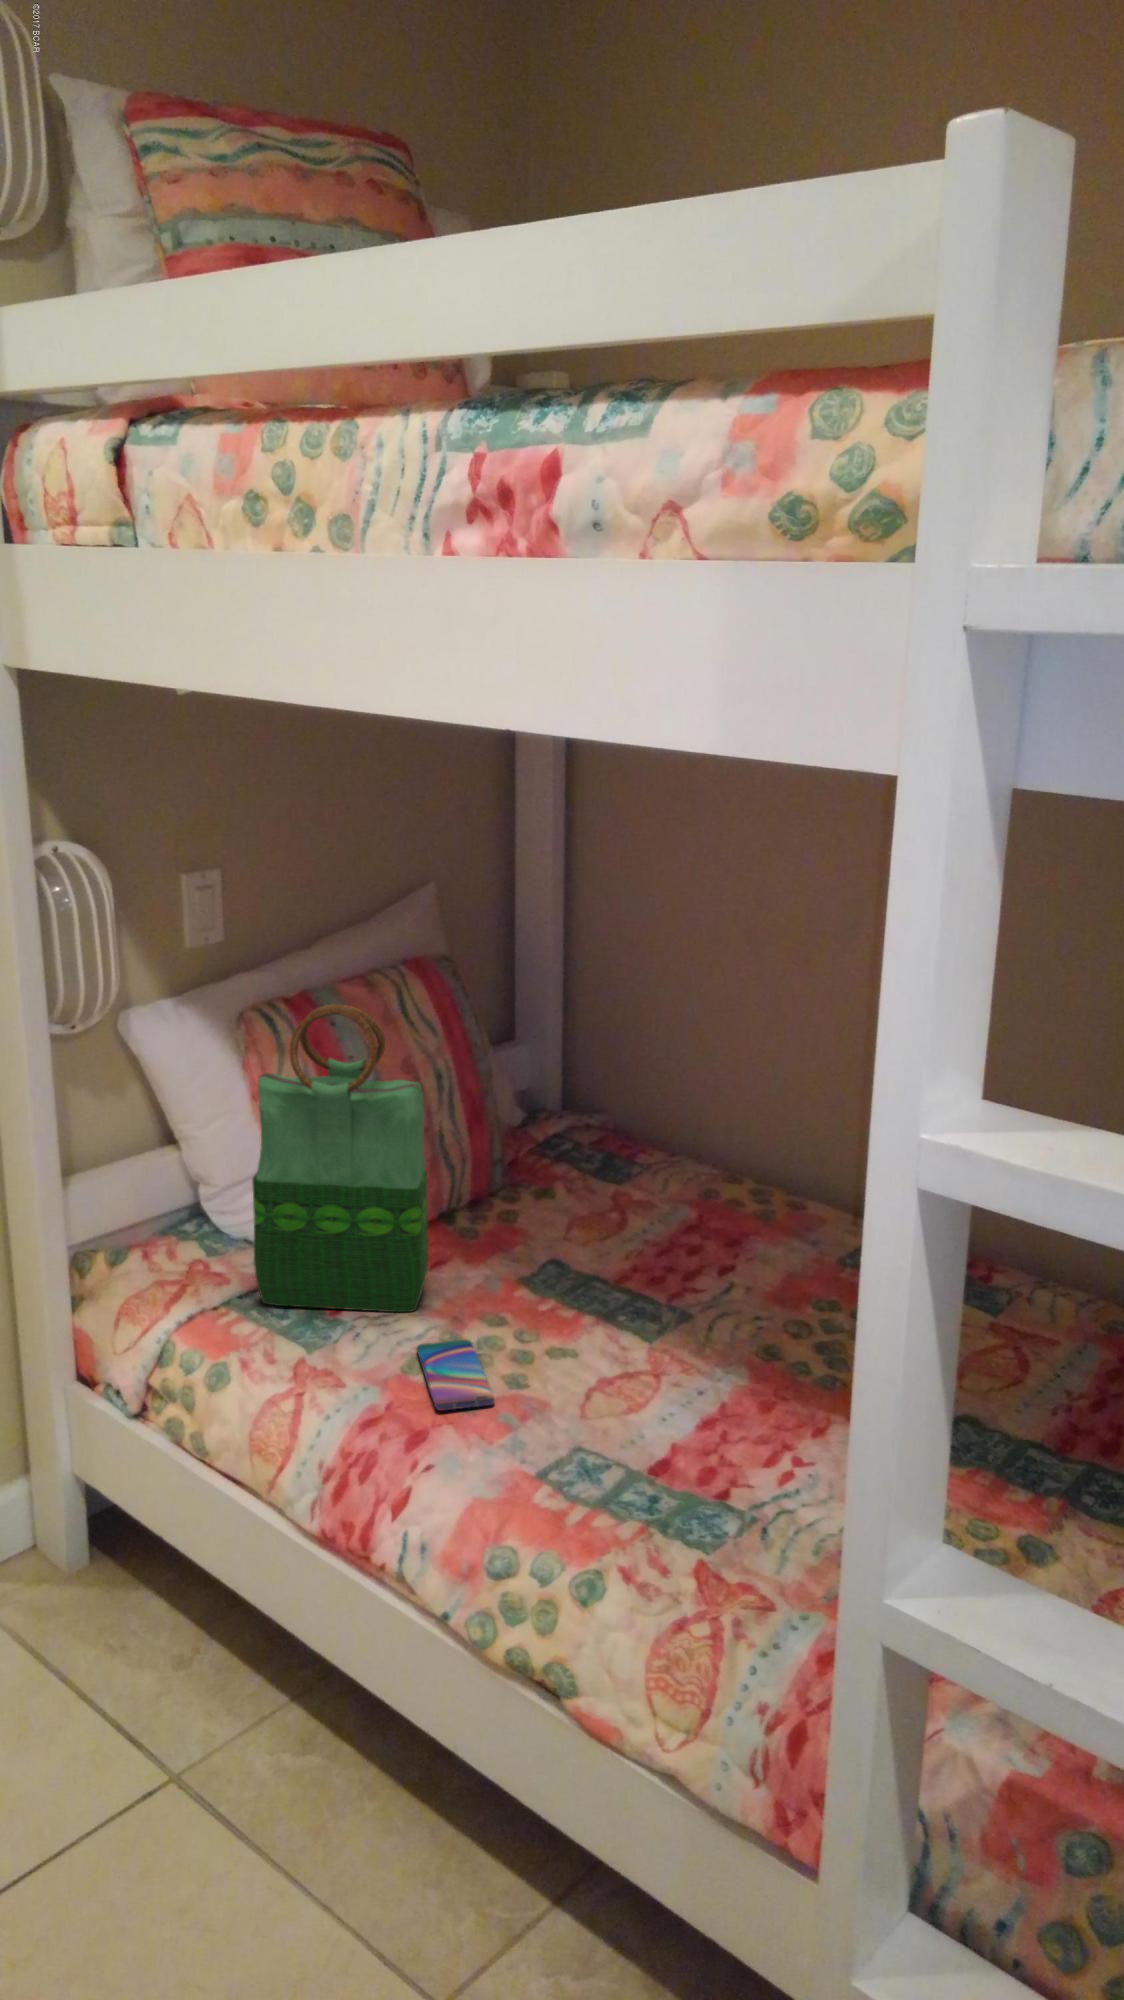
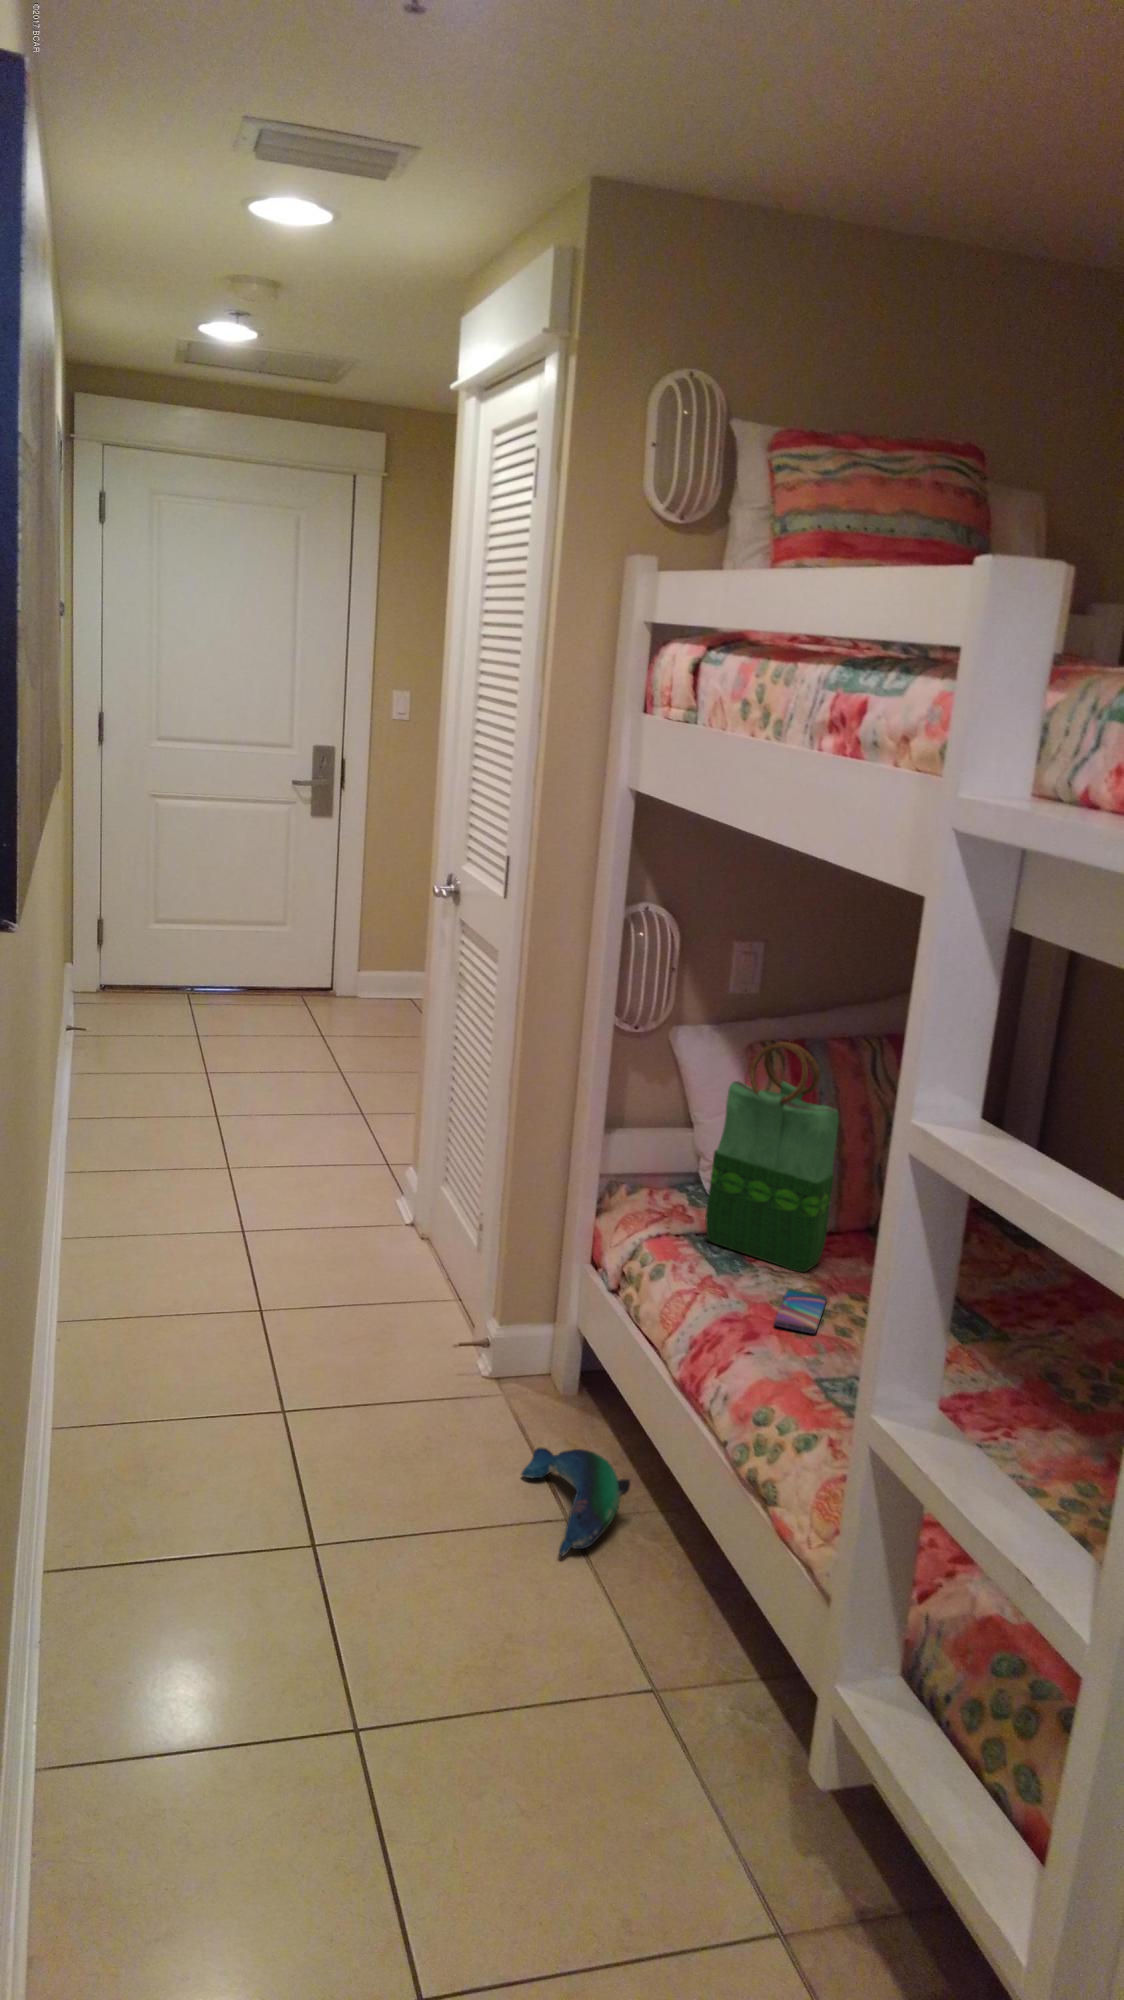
plush toy: none [69,1658,251,1845] -> present [522,1447,630,1556]

